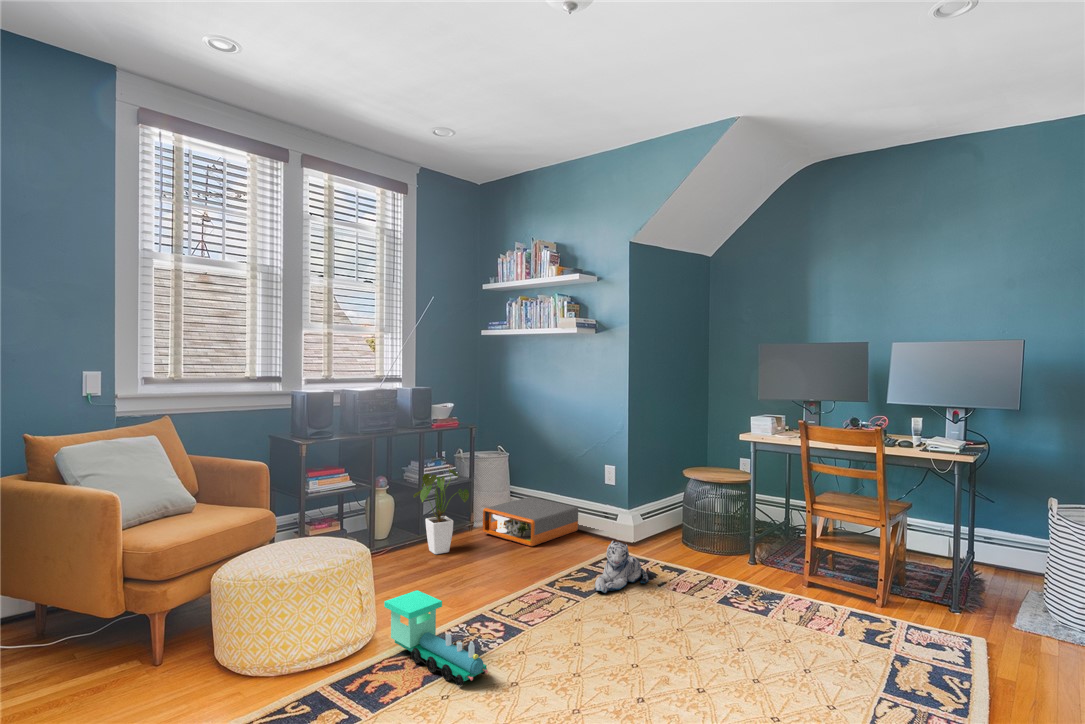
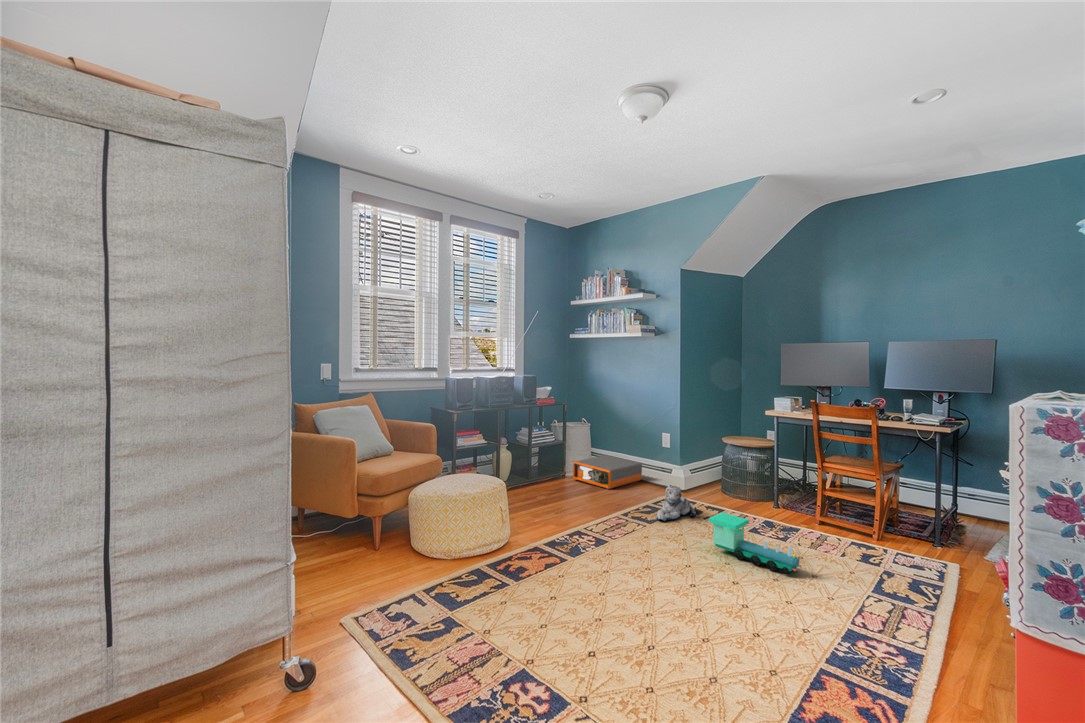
house plant: present [414,467,469,554] -> none [526,432,565,492]
toy train: present [384,590,488,686] -> present [709,512,801,575]

